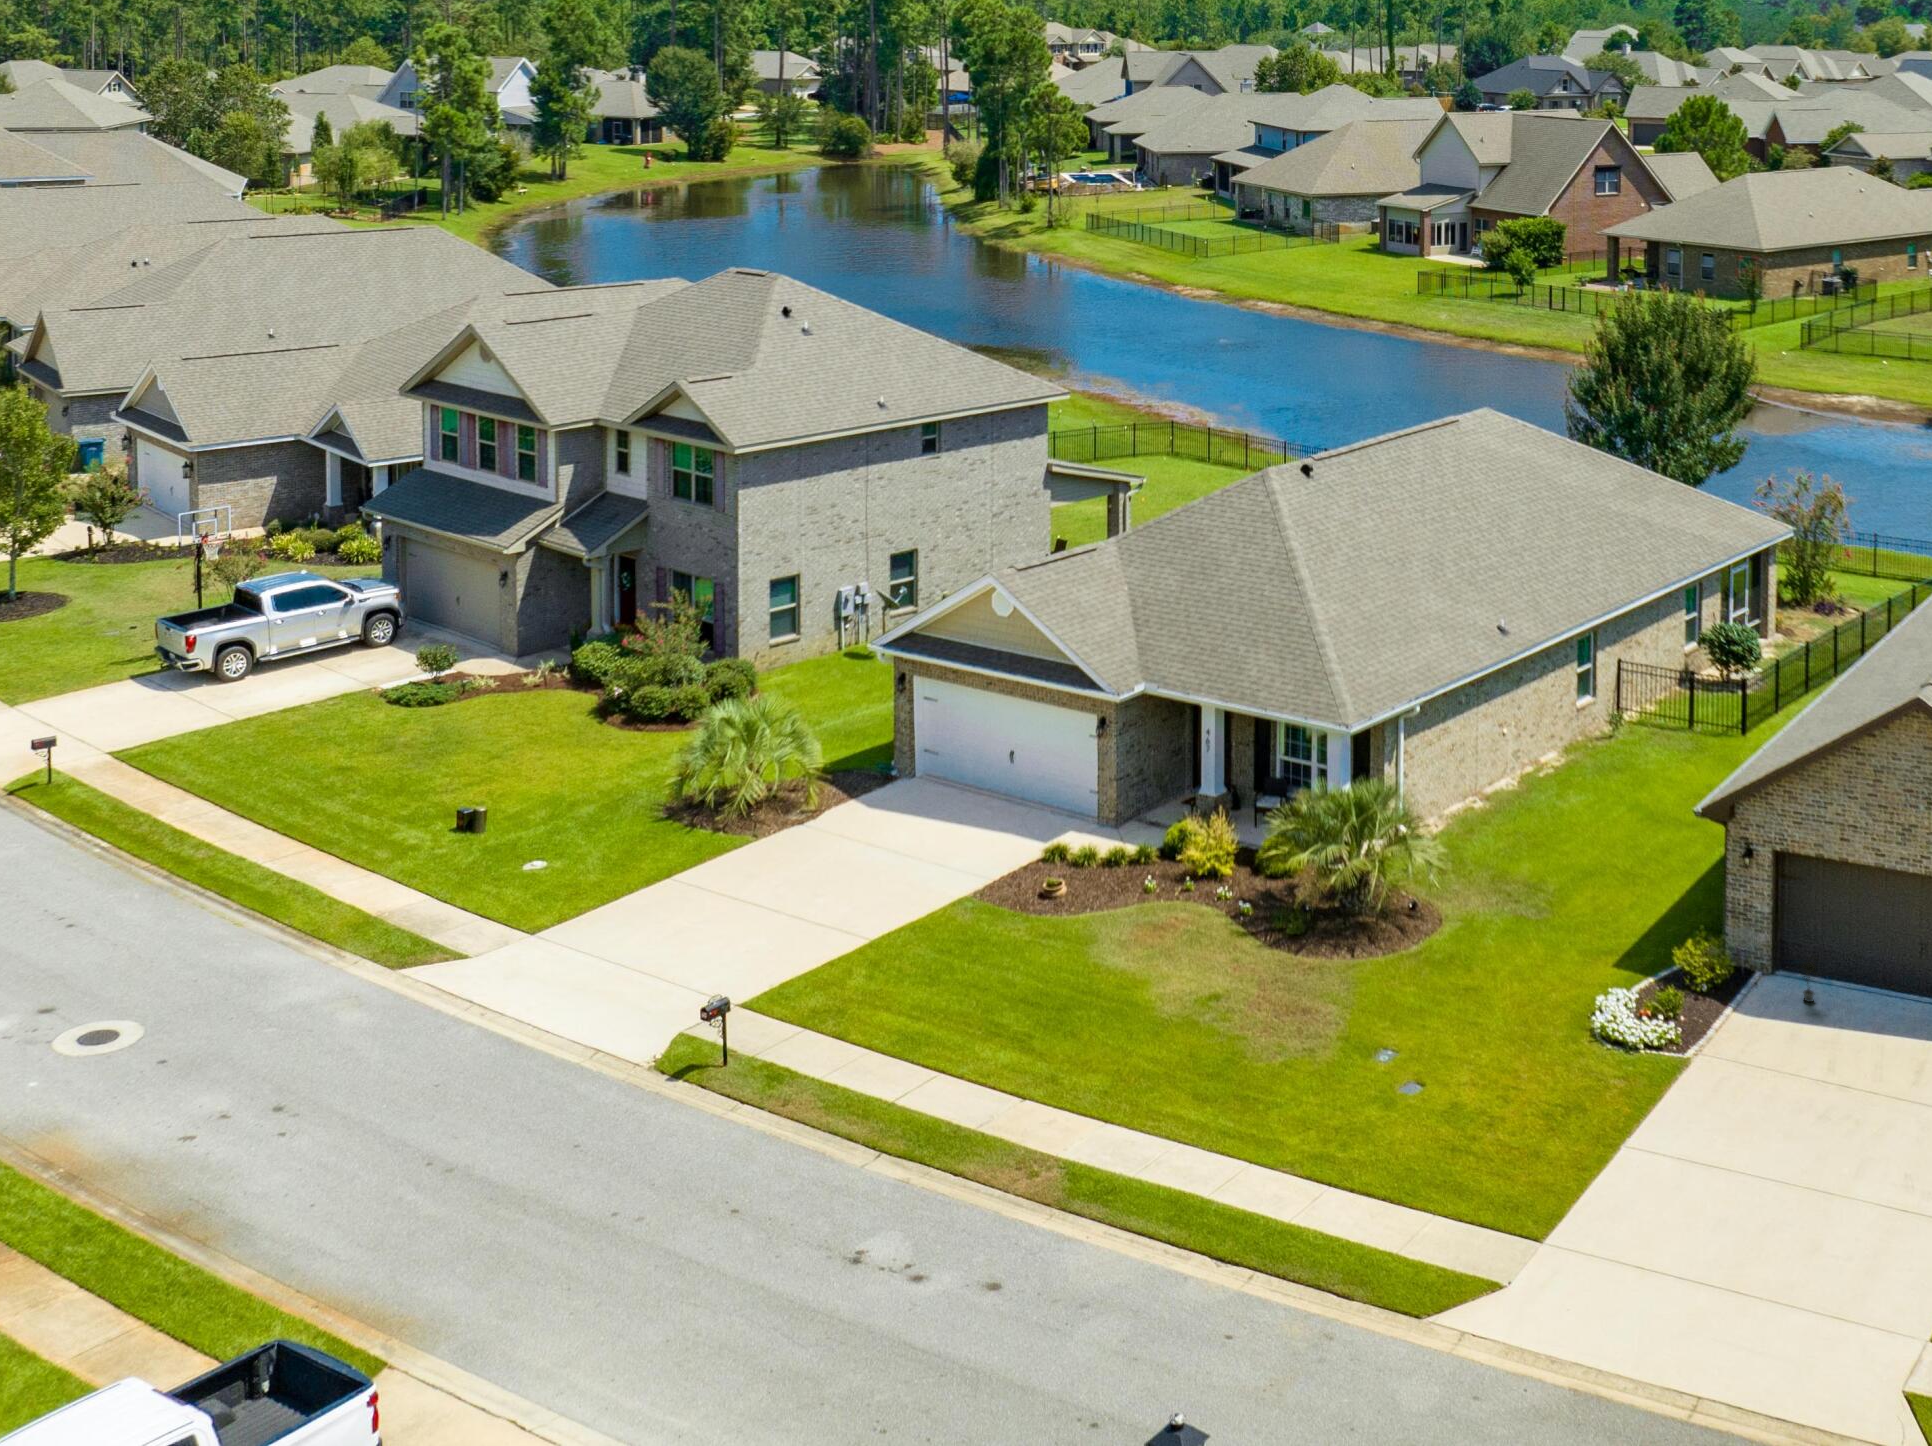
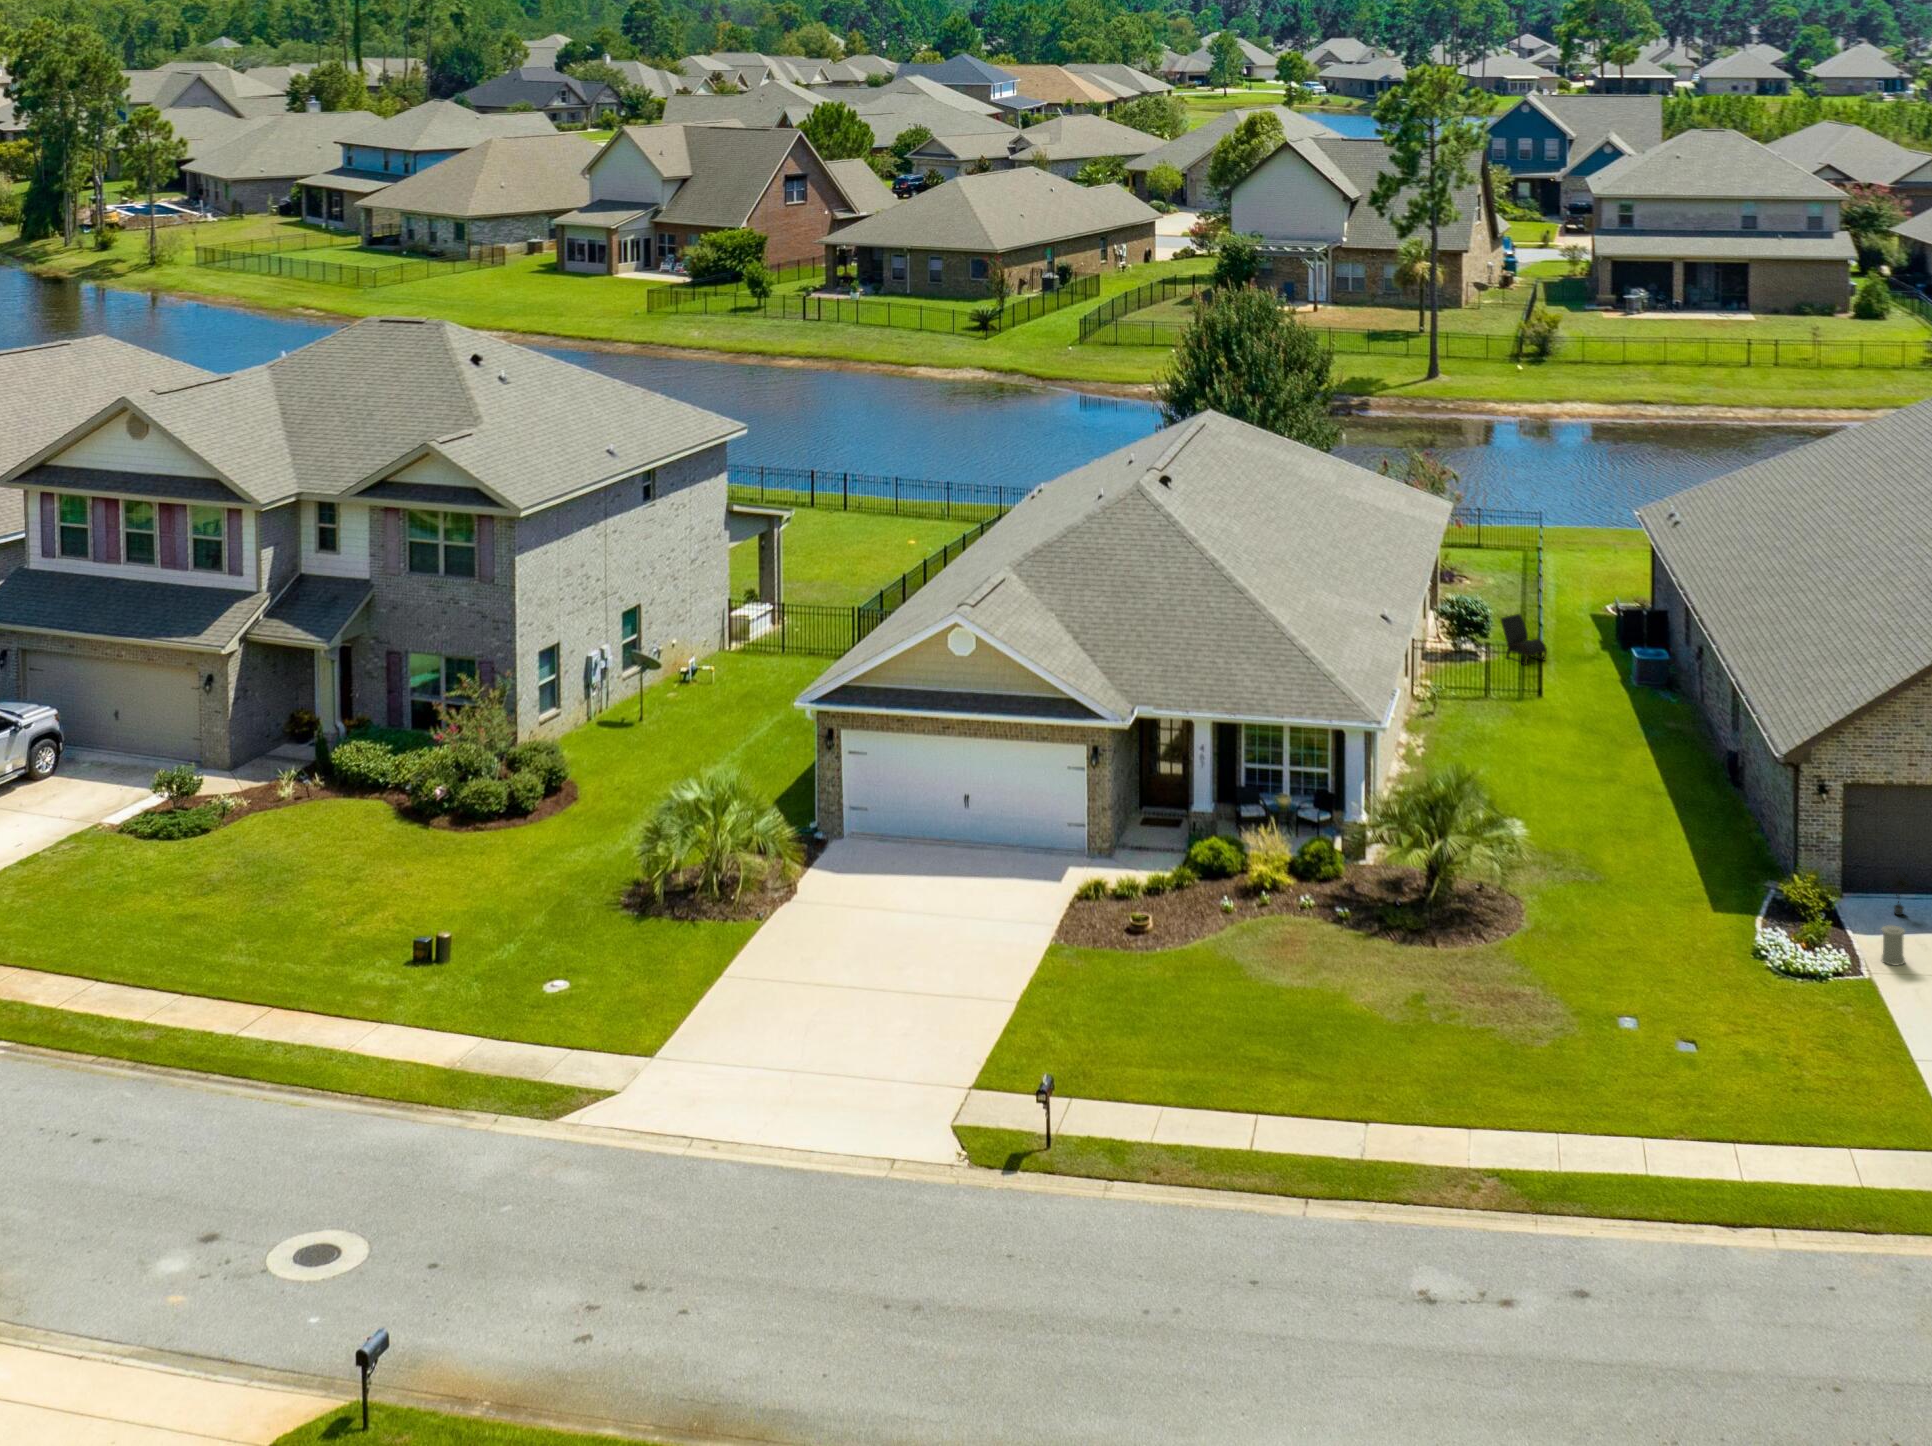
lounge chair: none [1716,653,1759,706] -> present [1501,614,1547,665]
trash can: none [1729,1006,1755,1051] -> present [1882,925,1905,965]

